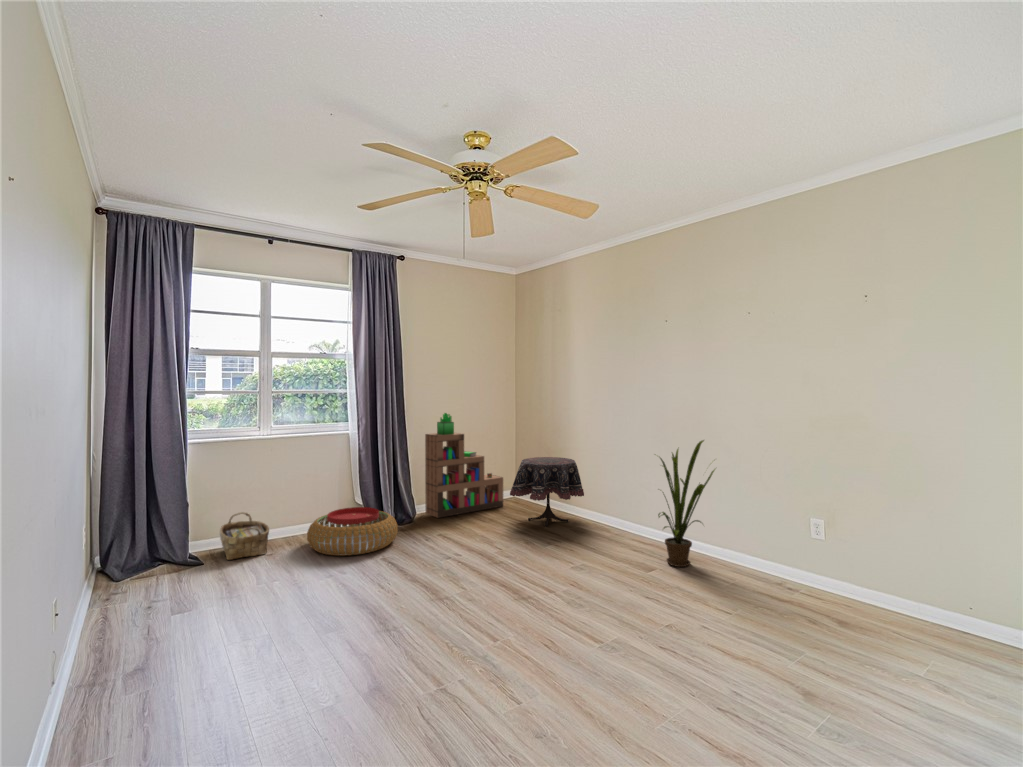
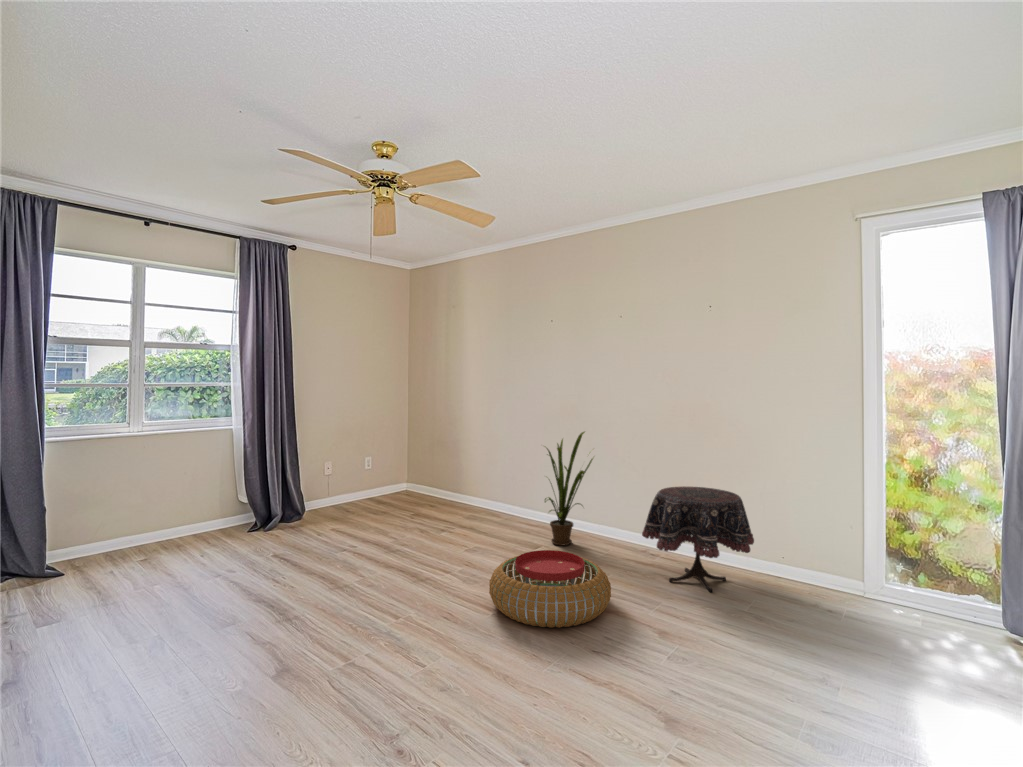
bookshelf: present [425,413,503,518] -> none [315,408,396,515]
side table: present [510,457,584,526] -> present [642,486,754,592]
pouf: present [307,507,398,556] -> present [489,550,611,628]
woven basket: present [220,512,269,560] -> none [82,516,142,568]

